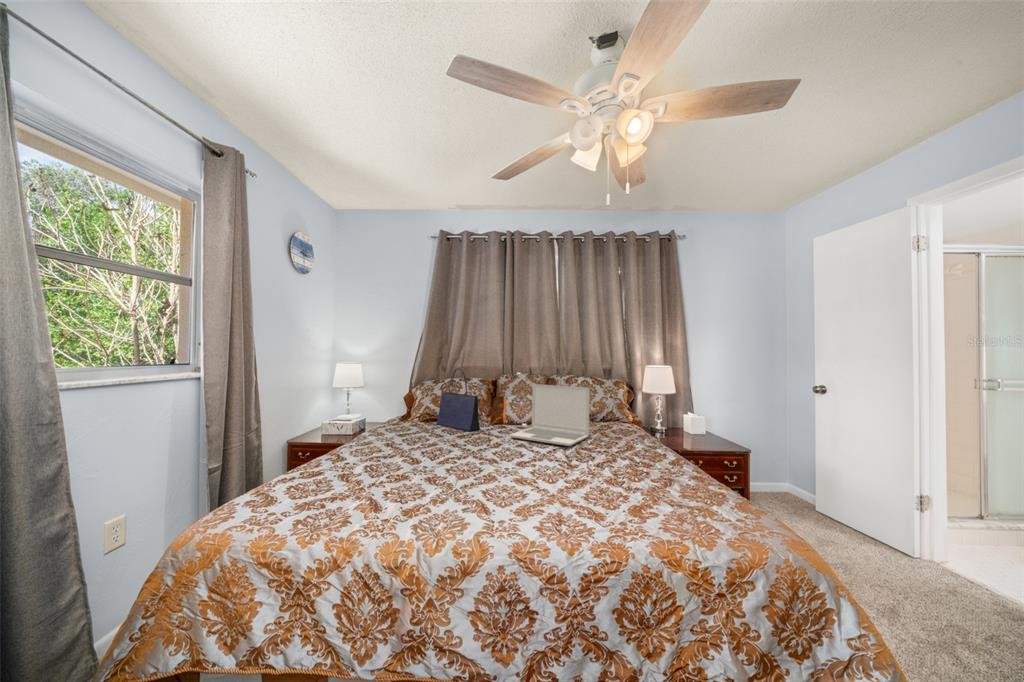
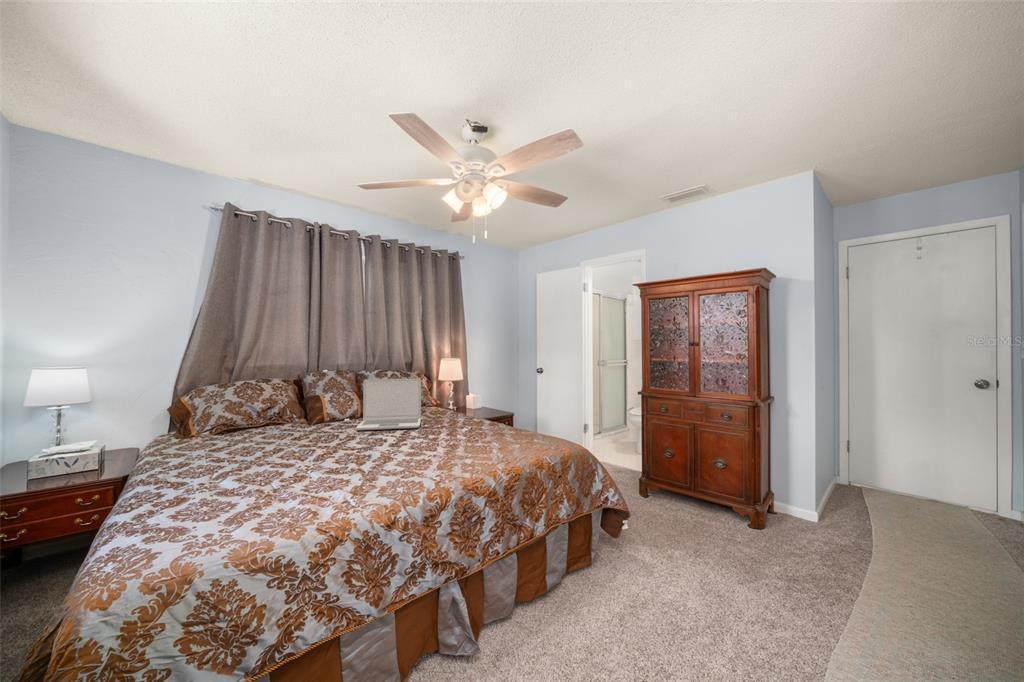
tote bag: present [437,368,480,431] -> none [246,368,313,434]

